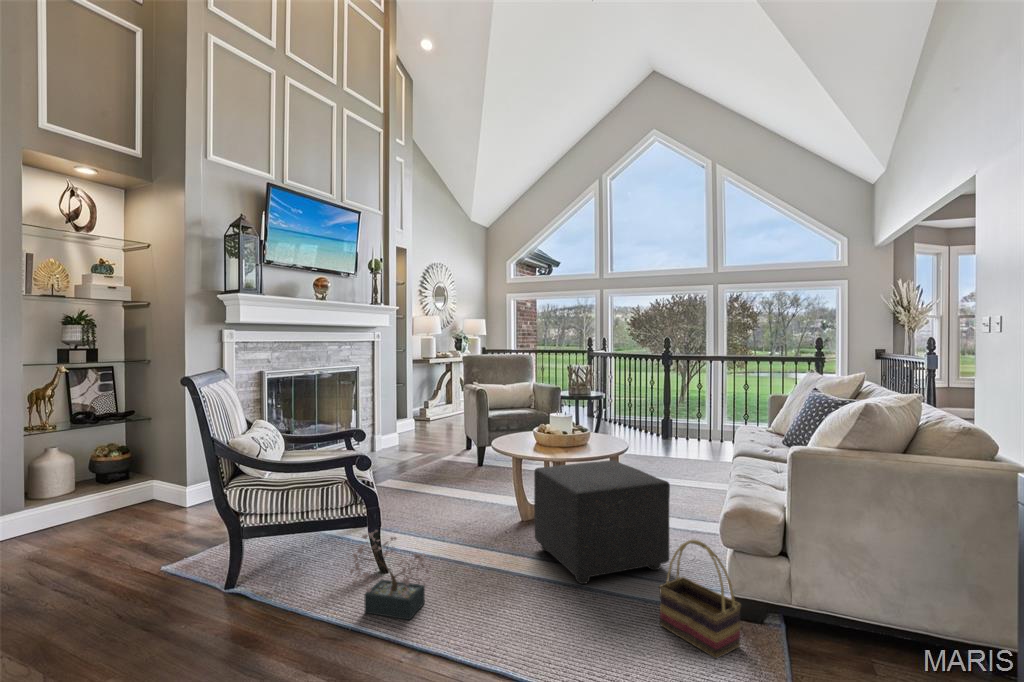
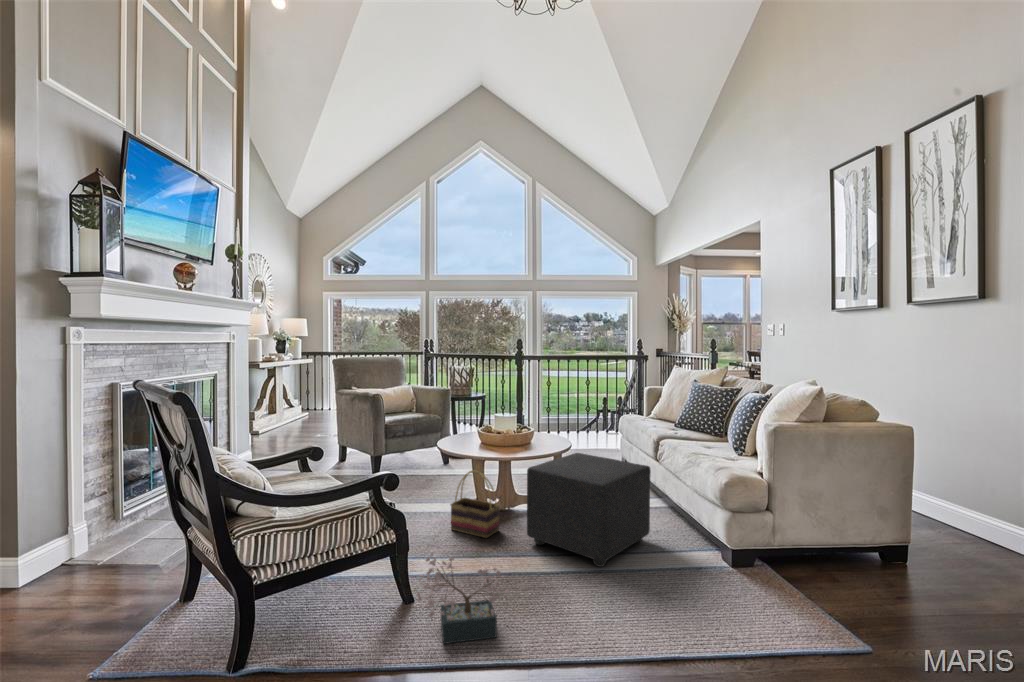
basket: present [659,540,741,658] -> present [451,470,500,538]

